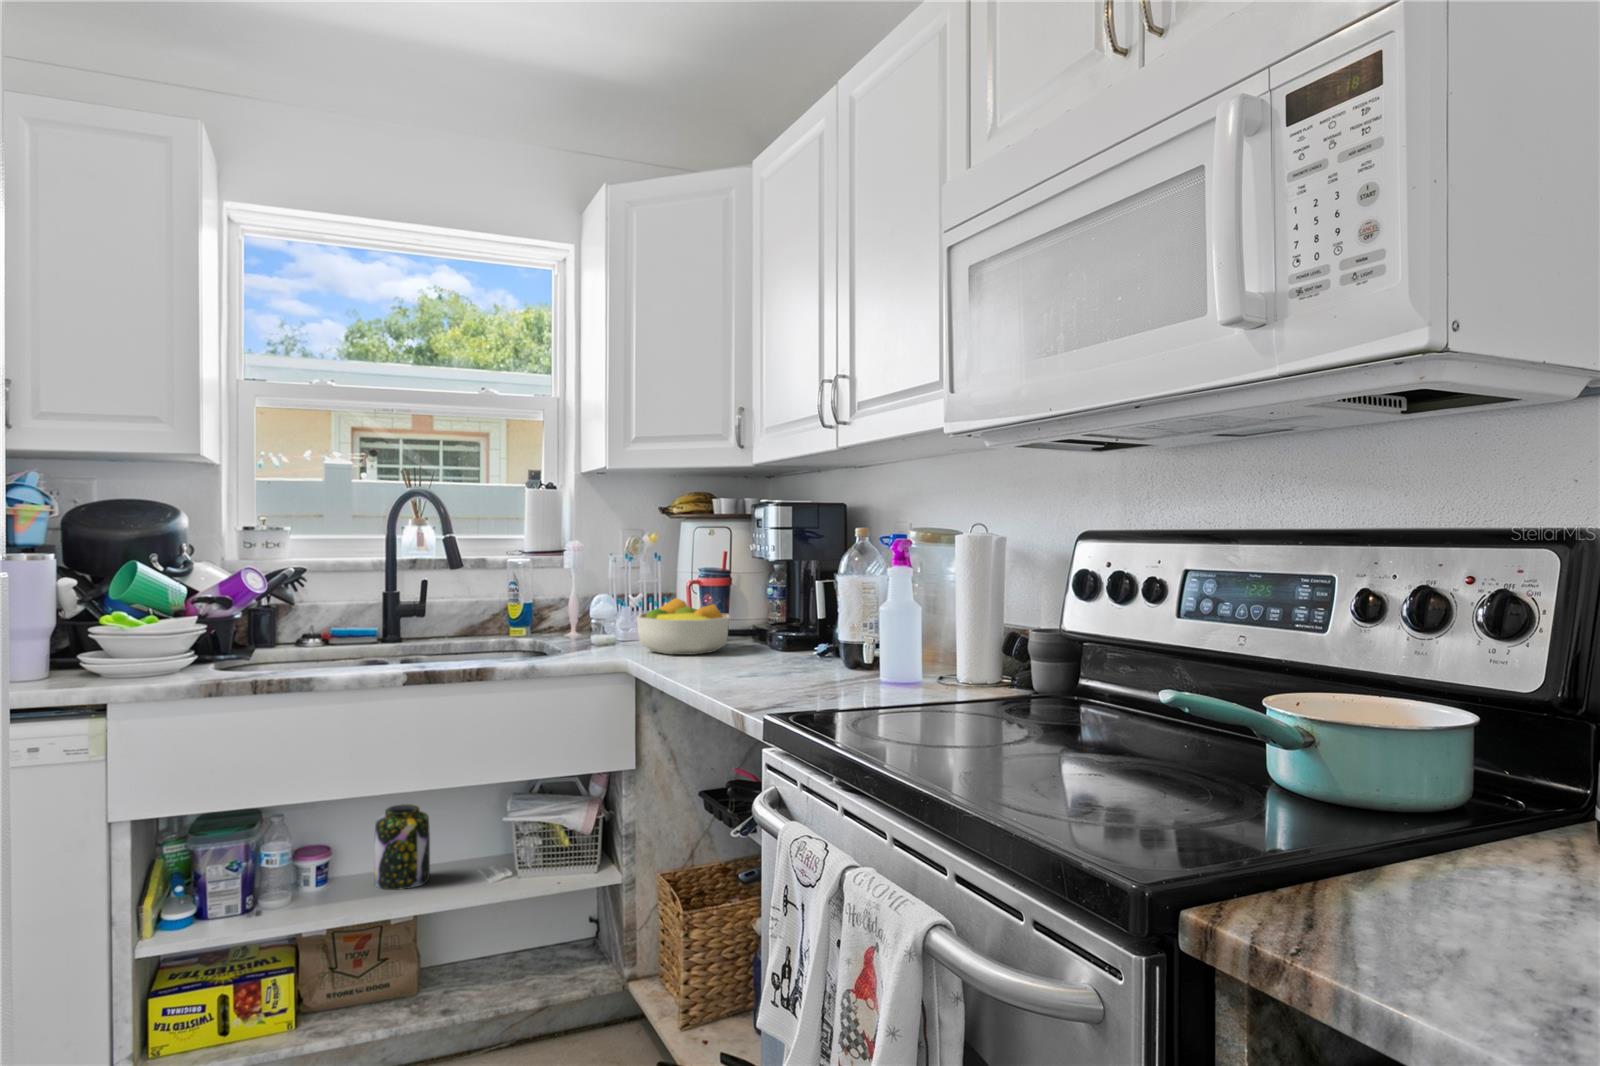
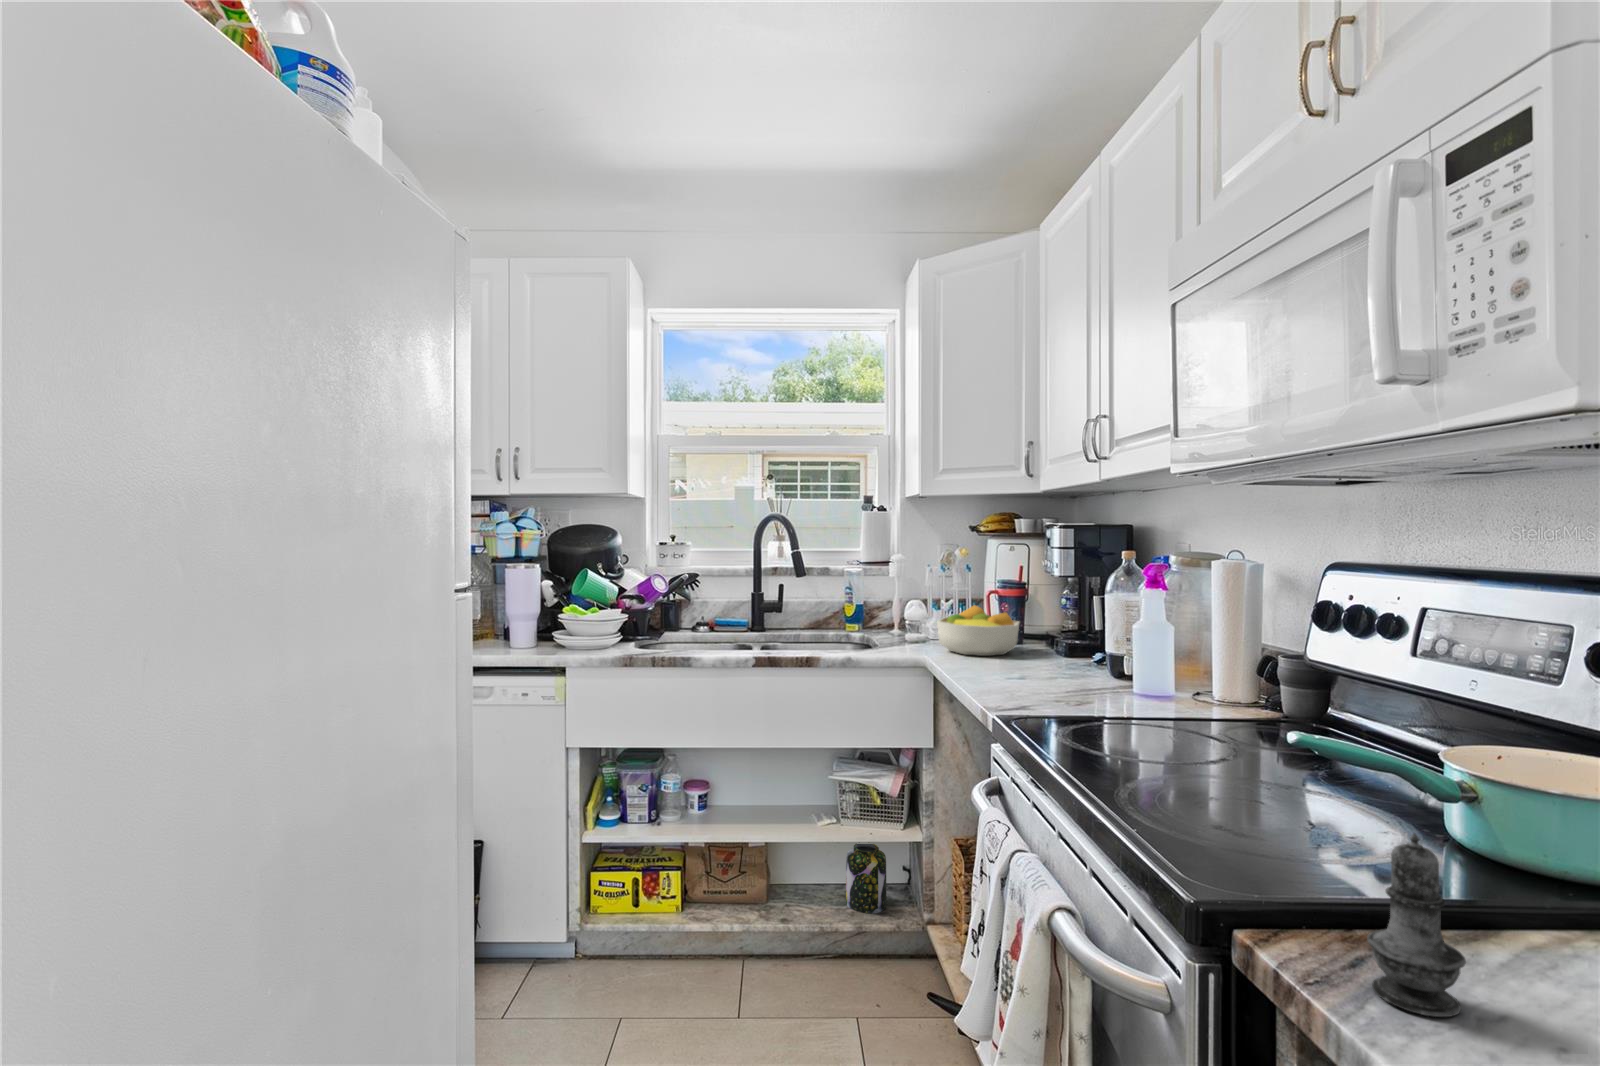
salt shaker: none [1354,775,1458,970] -> present [1367,834,1466,1017]
jar: present [374,804,430,890] -> present [846,844,886,914]

